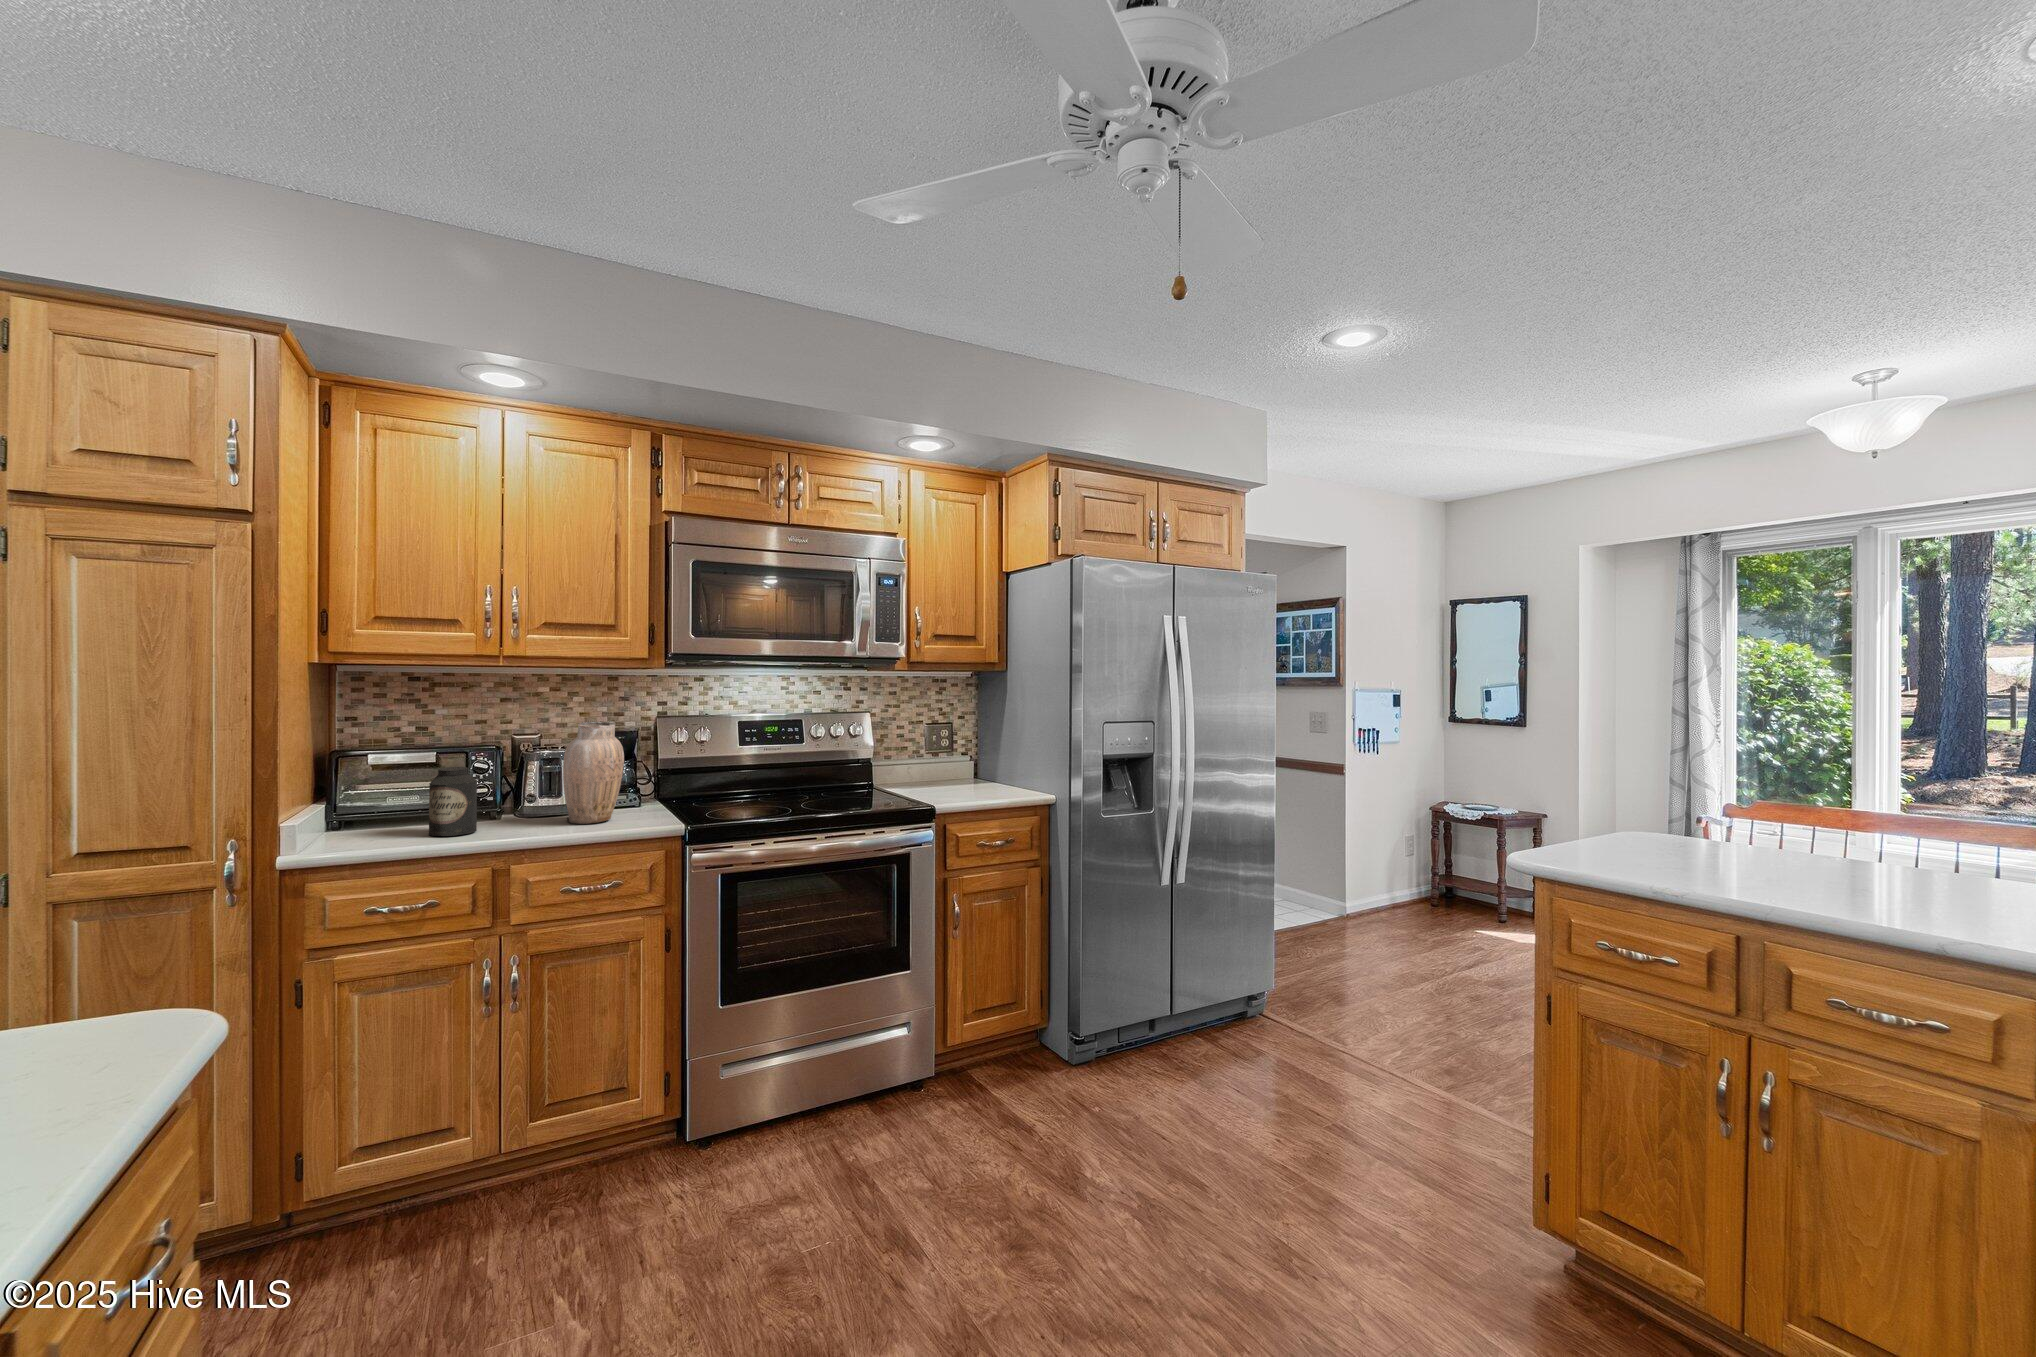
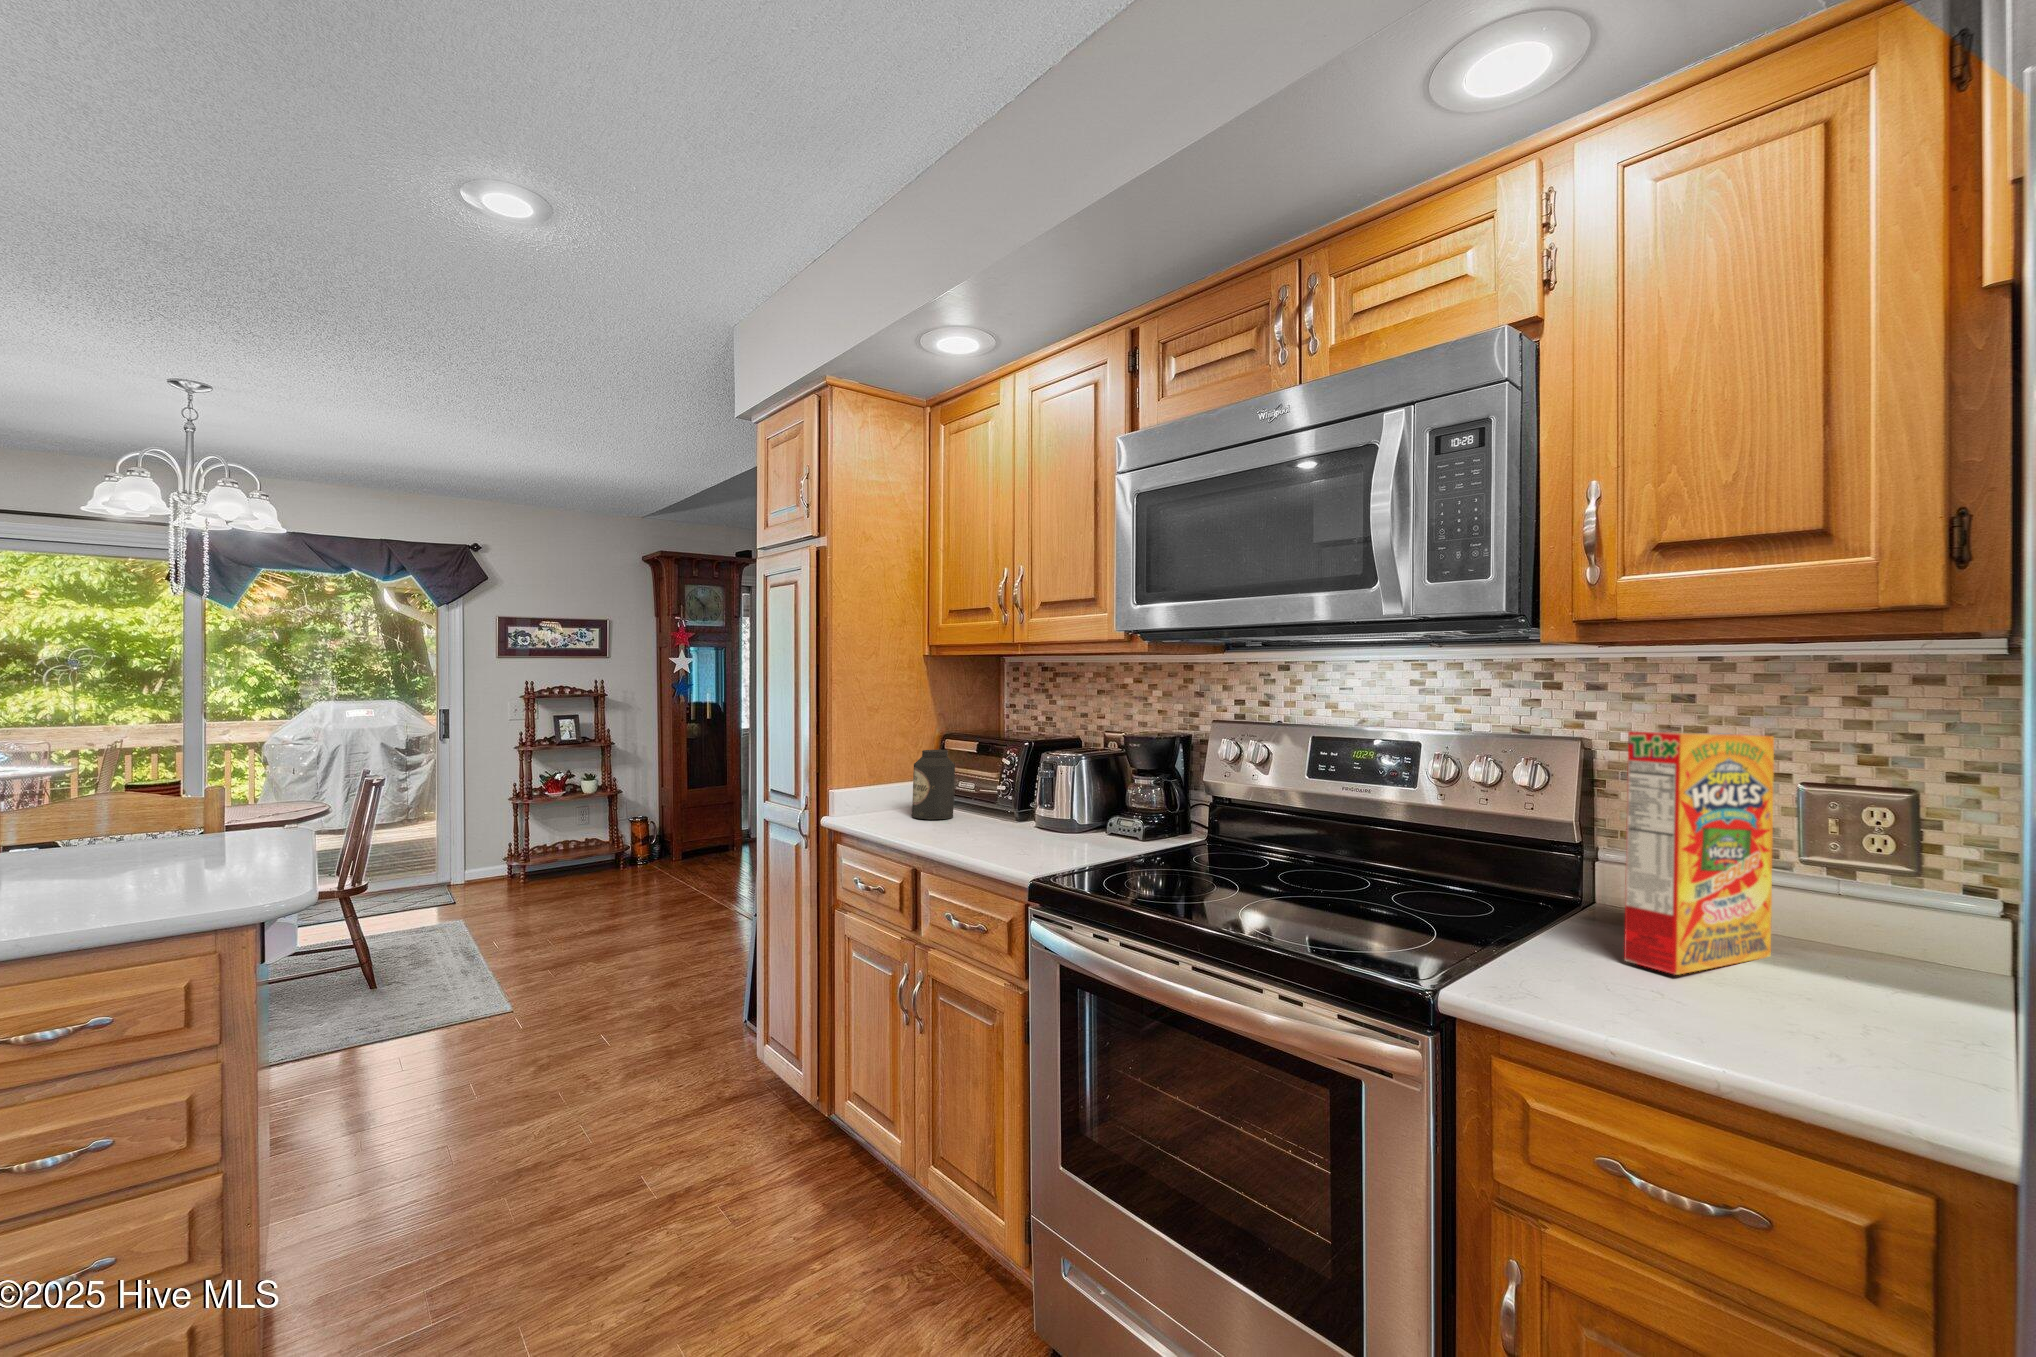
cereal box: none [945,709,970,799] -> present [1624,731,1774,975]
vase: present [563,721,624,824] -> none [1004,711,1072,836]

